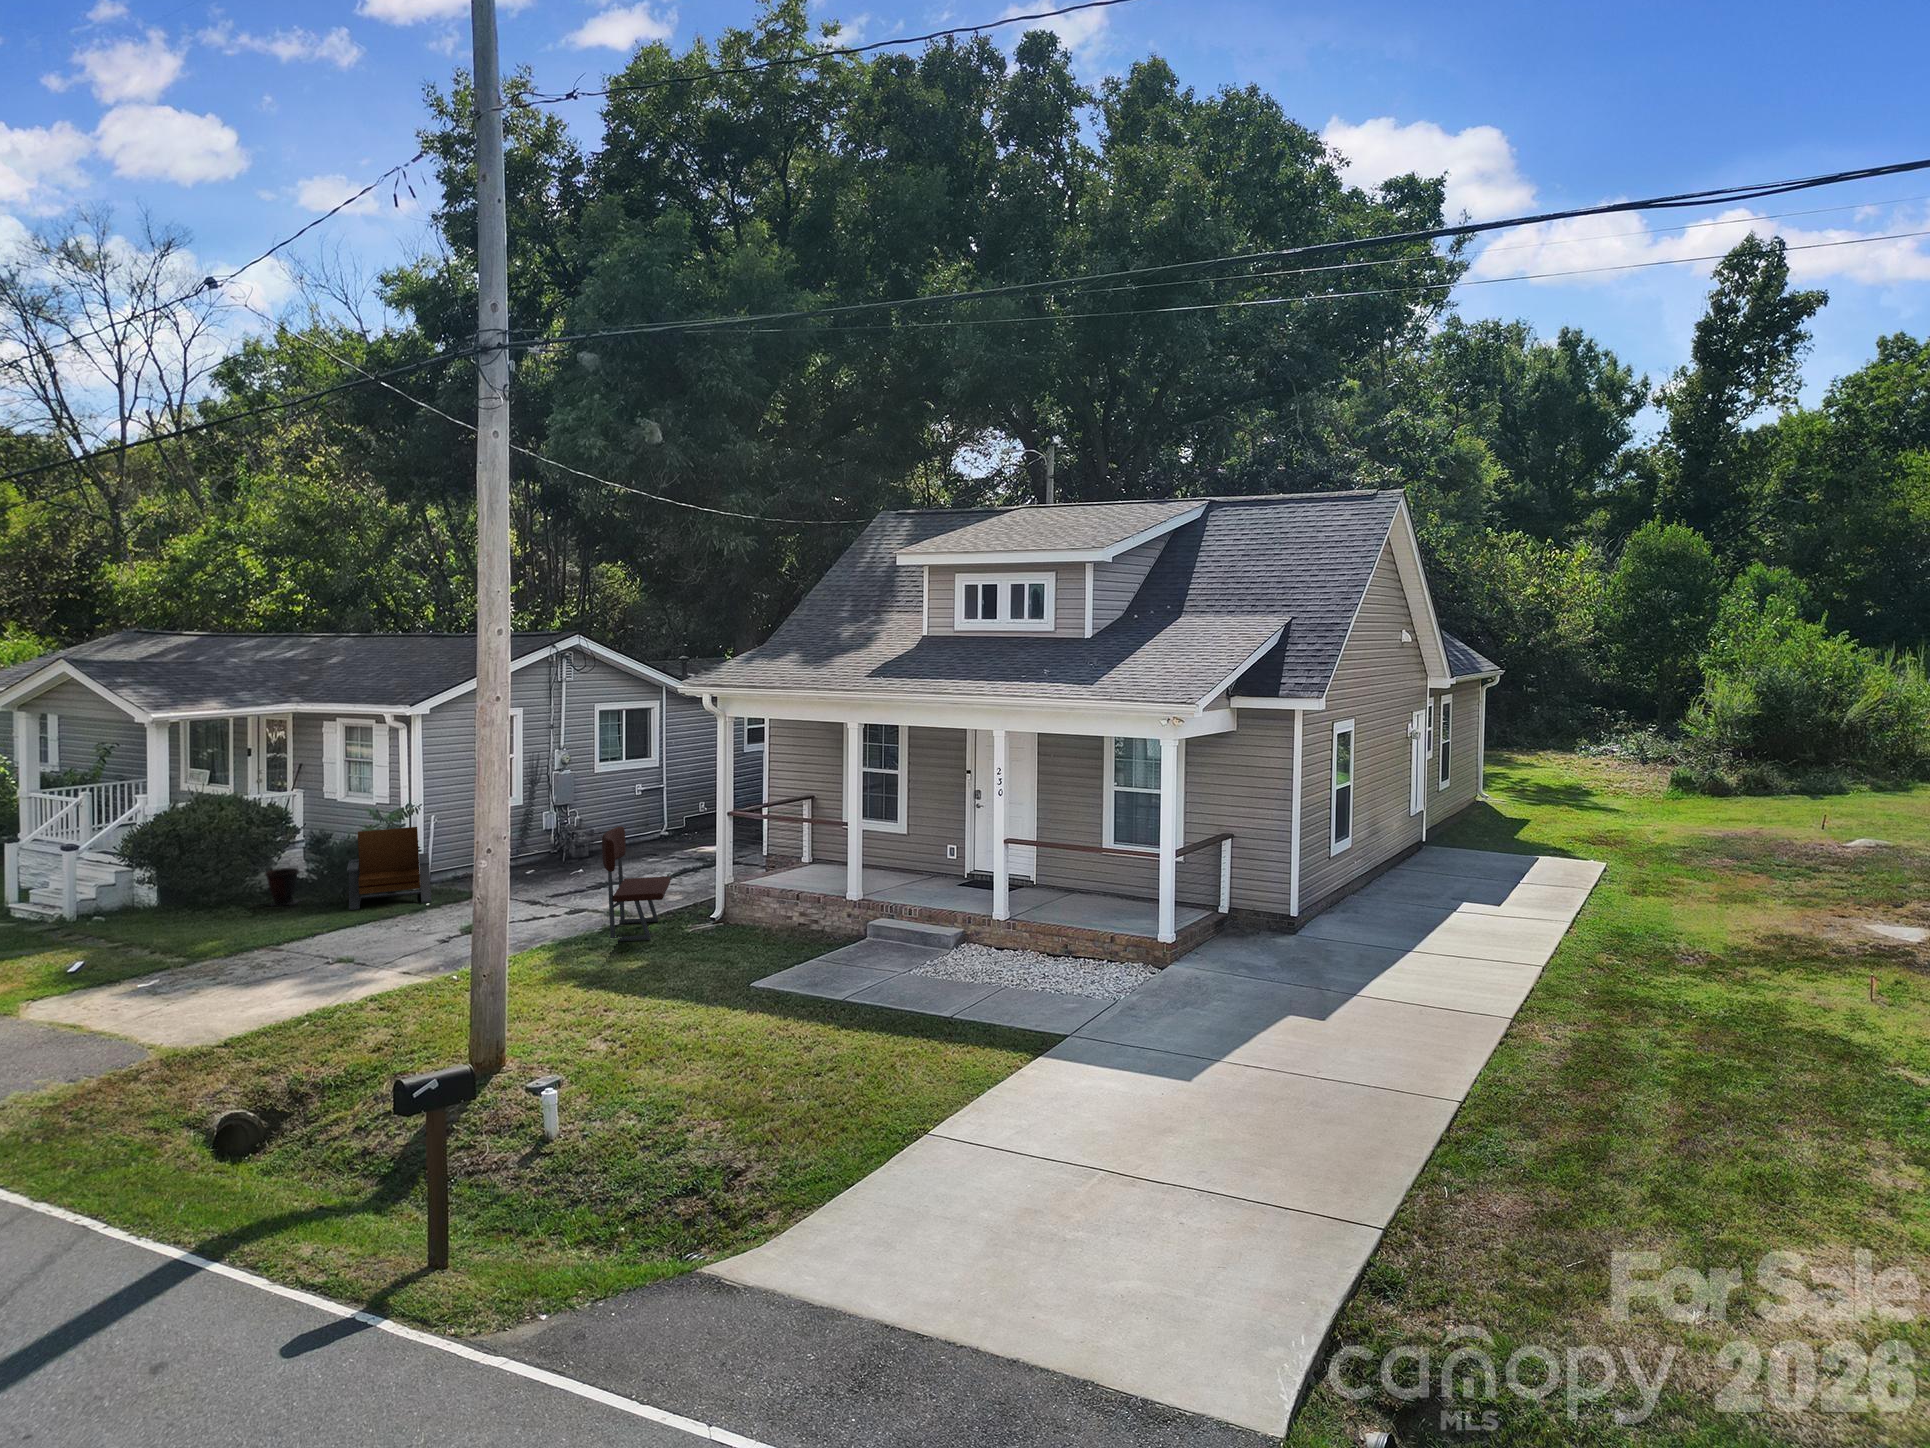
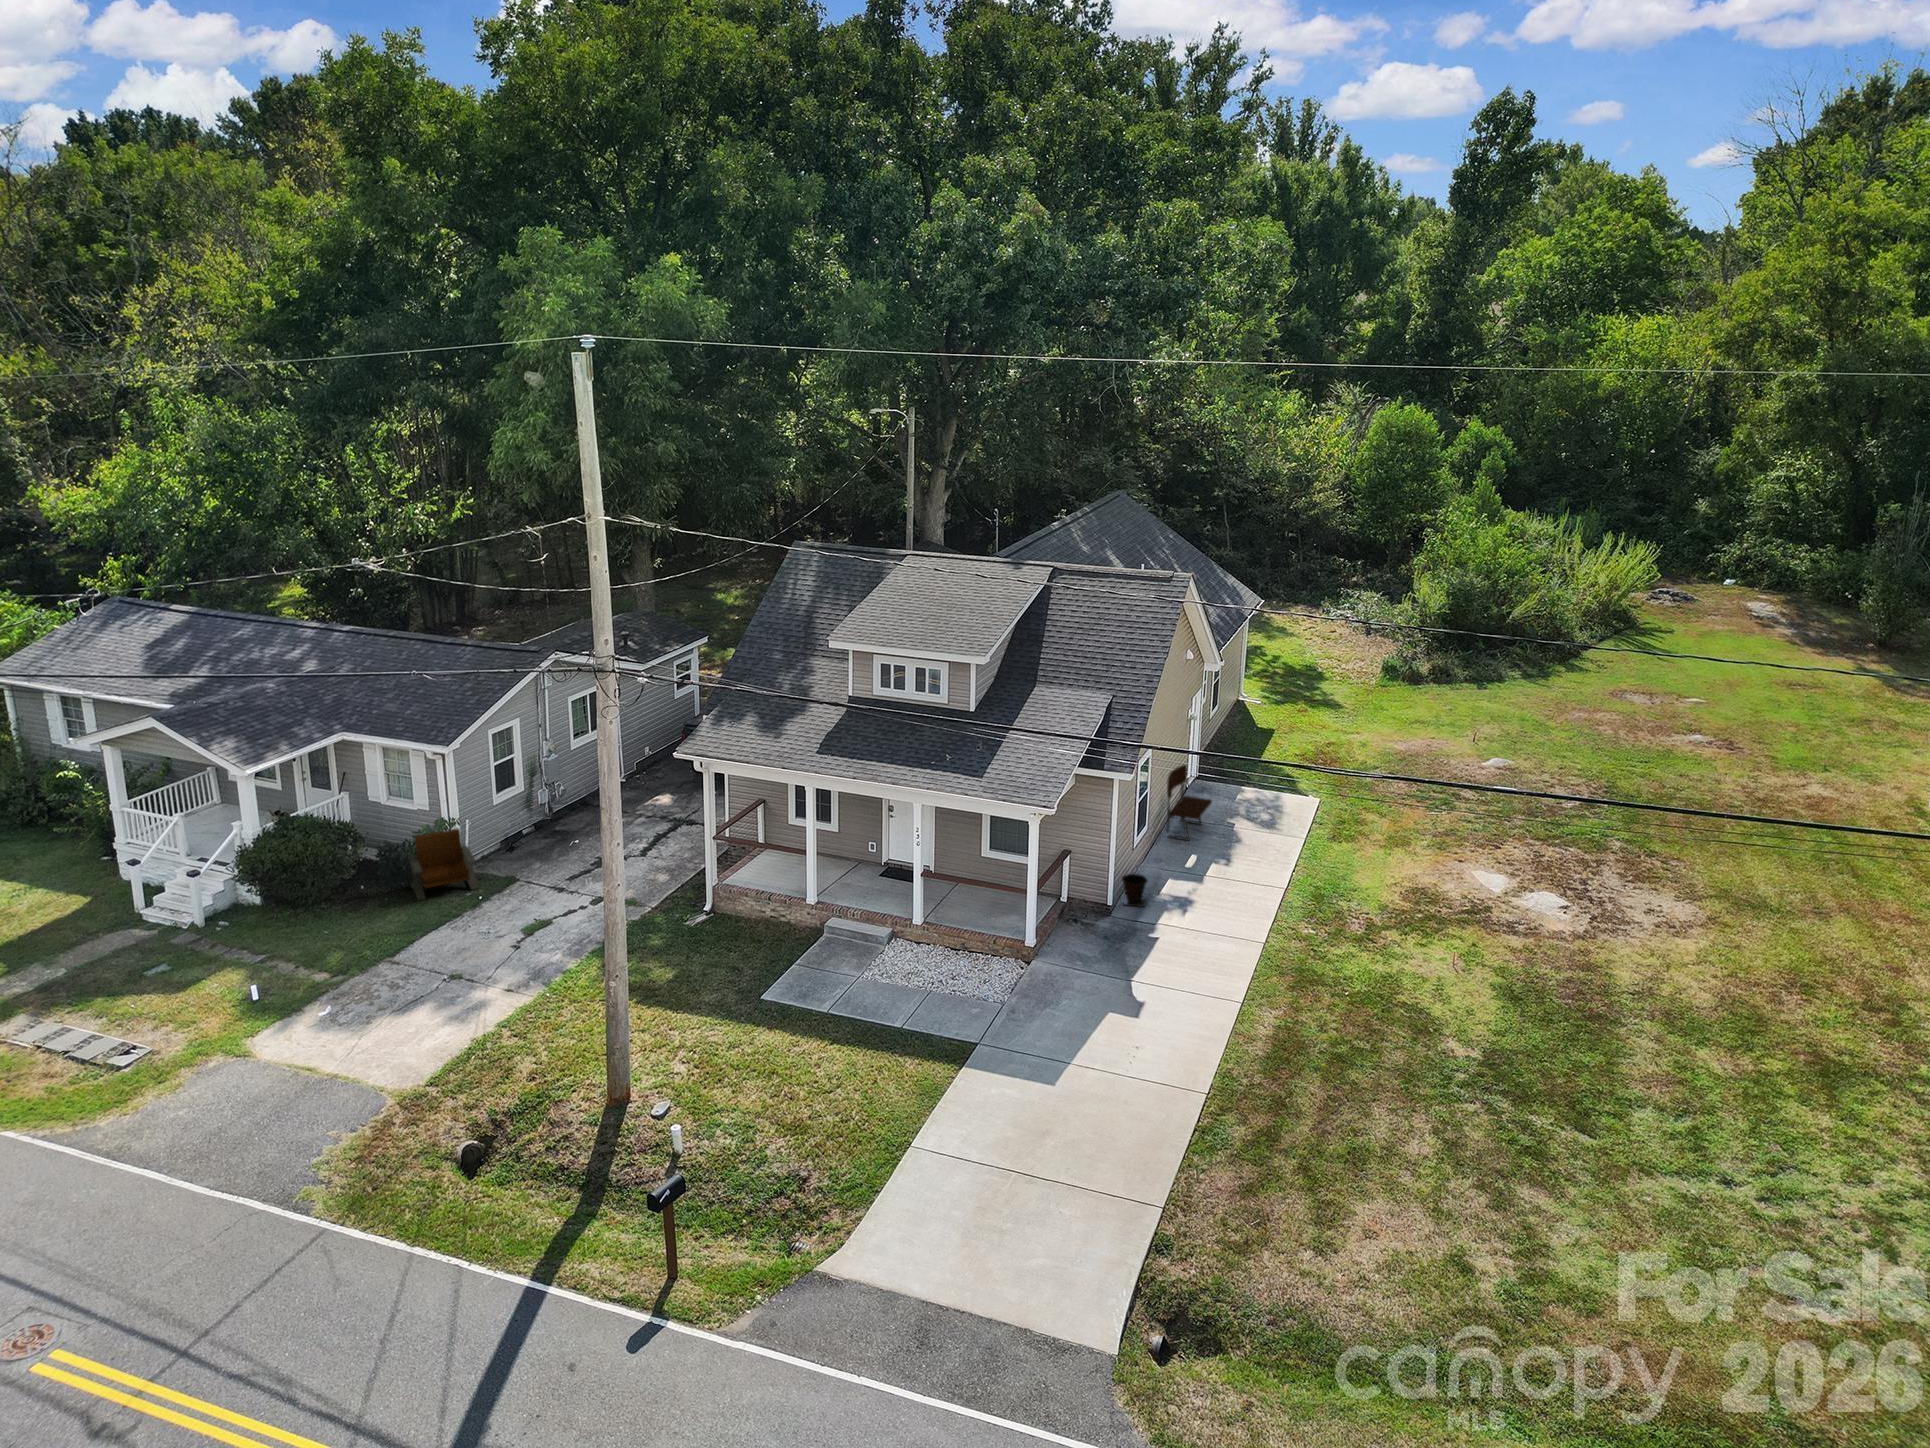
bench: present [602,826,671,941] -> present [1166,765,1212,840]
bucket: present [265,868,302,906] -> present [1122,874,1148,907]

